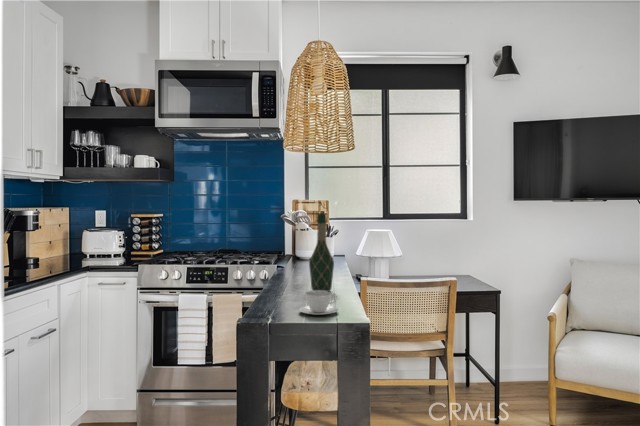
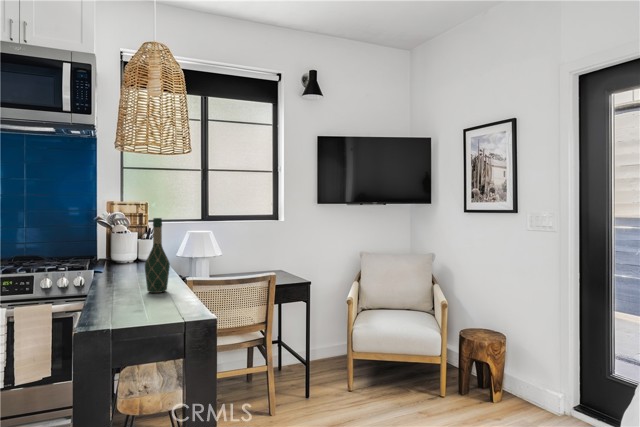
teacup: present [299,291,338,315] -> none [144,290,183,311]

